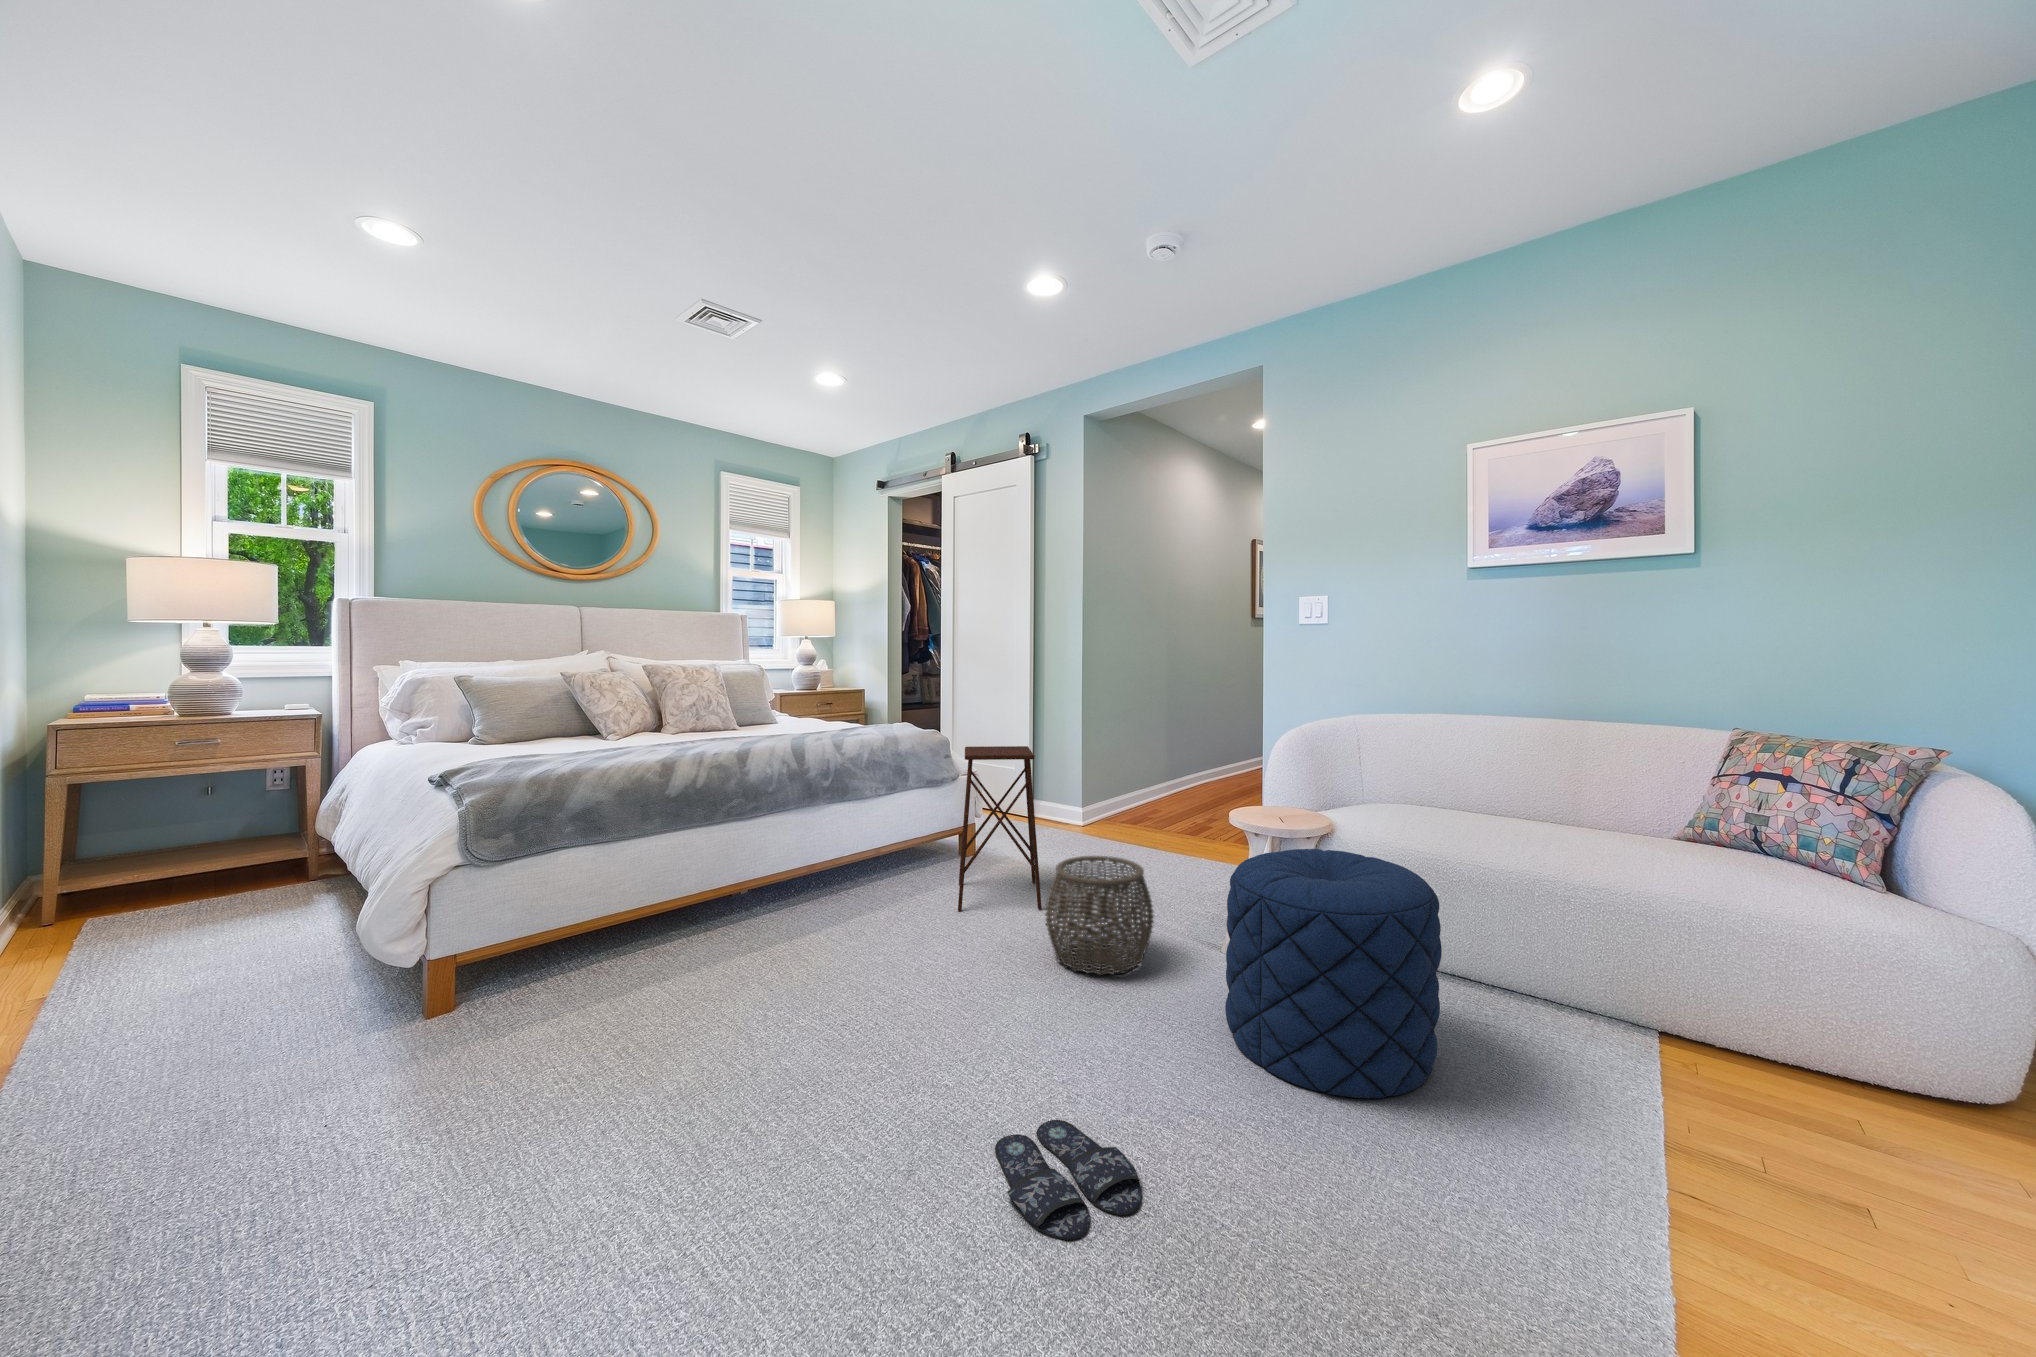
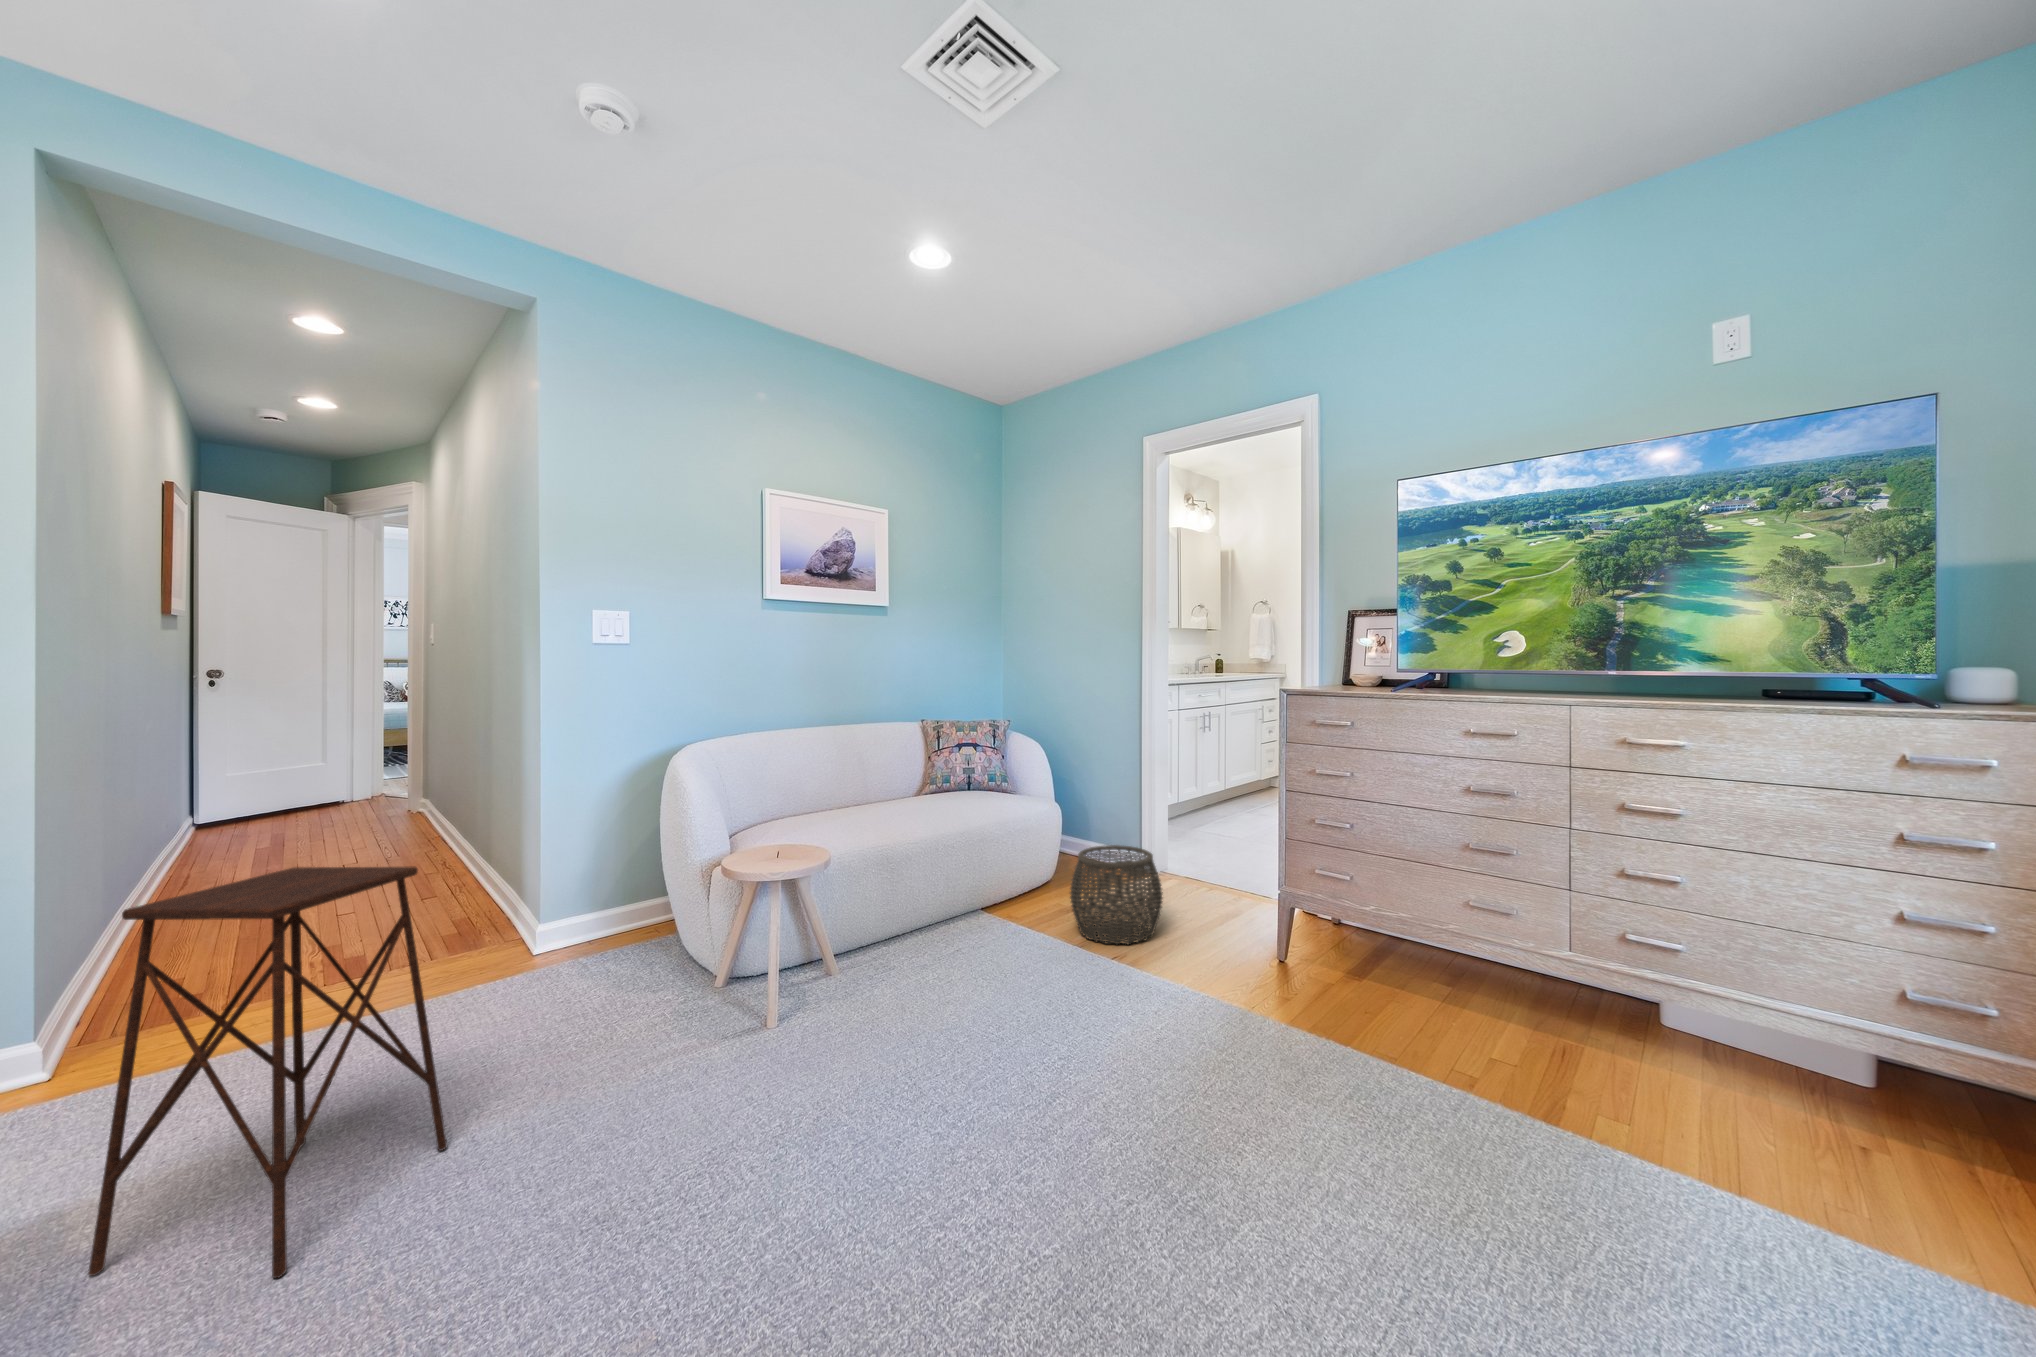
pouf: present [1225,849,1442,1098] -> none [872,839,1043,1049]
woven basket: present [1045,856,1154,975] -> present [1070,845,1163,944]
slippers: present [995,1120,1141,1240] -> none [1048,1135,1213,1244]

